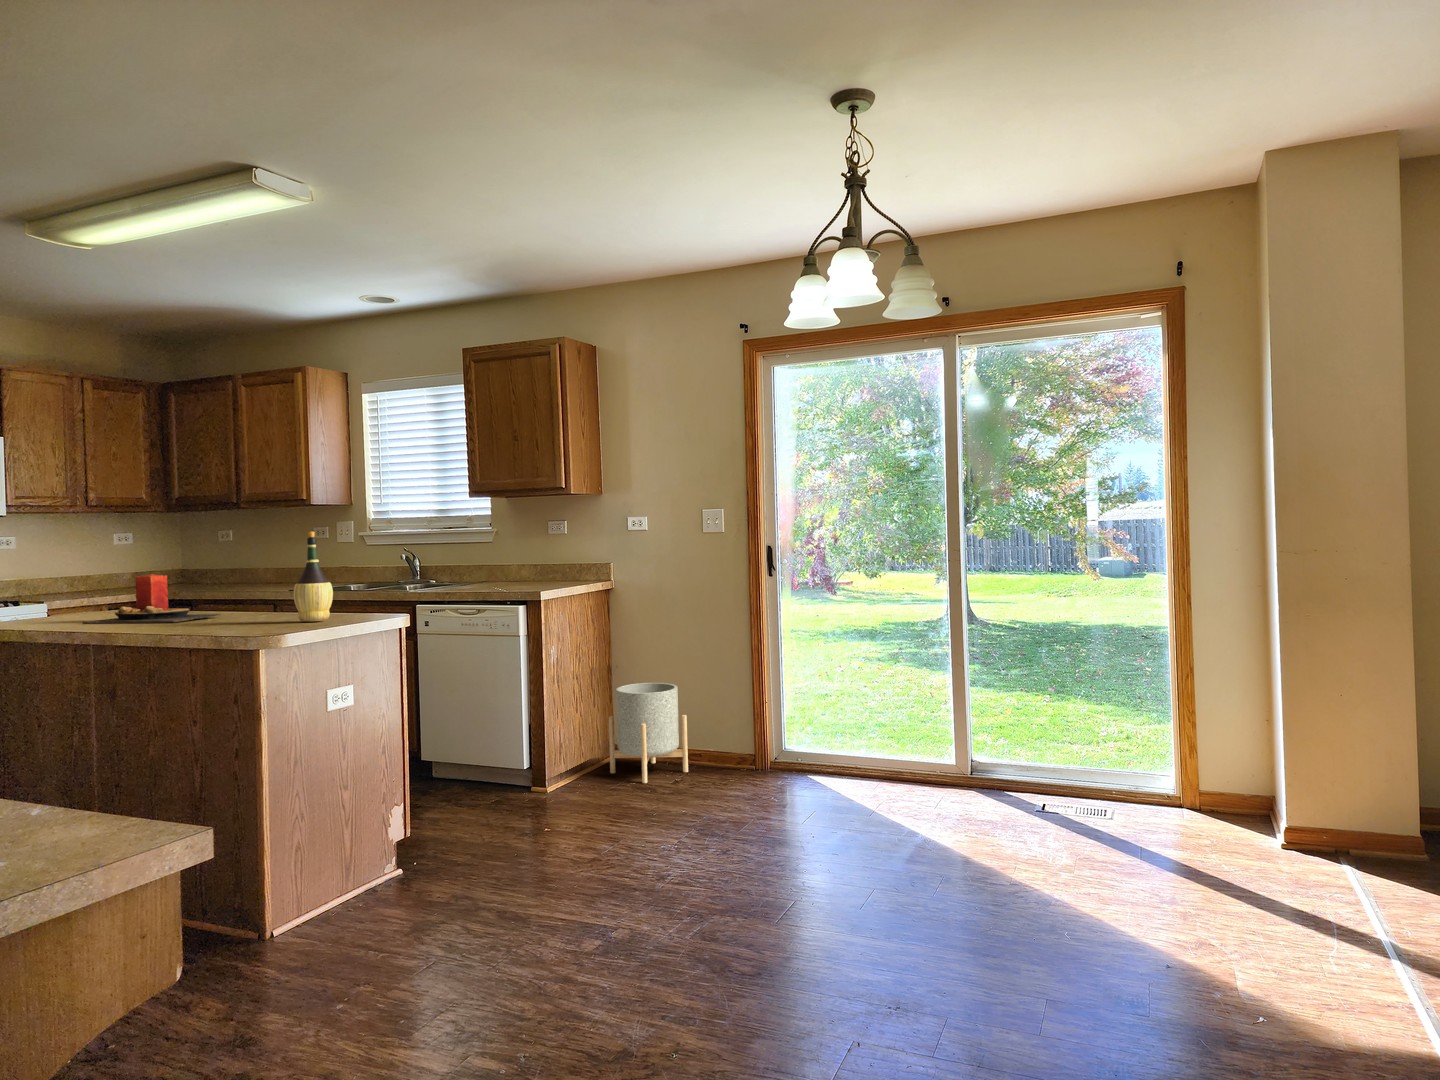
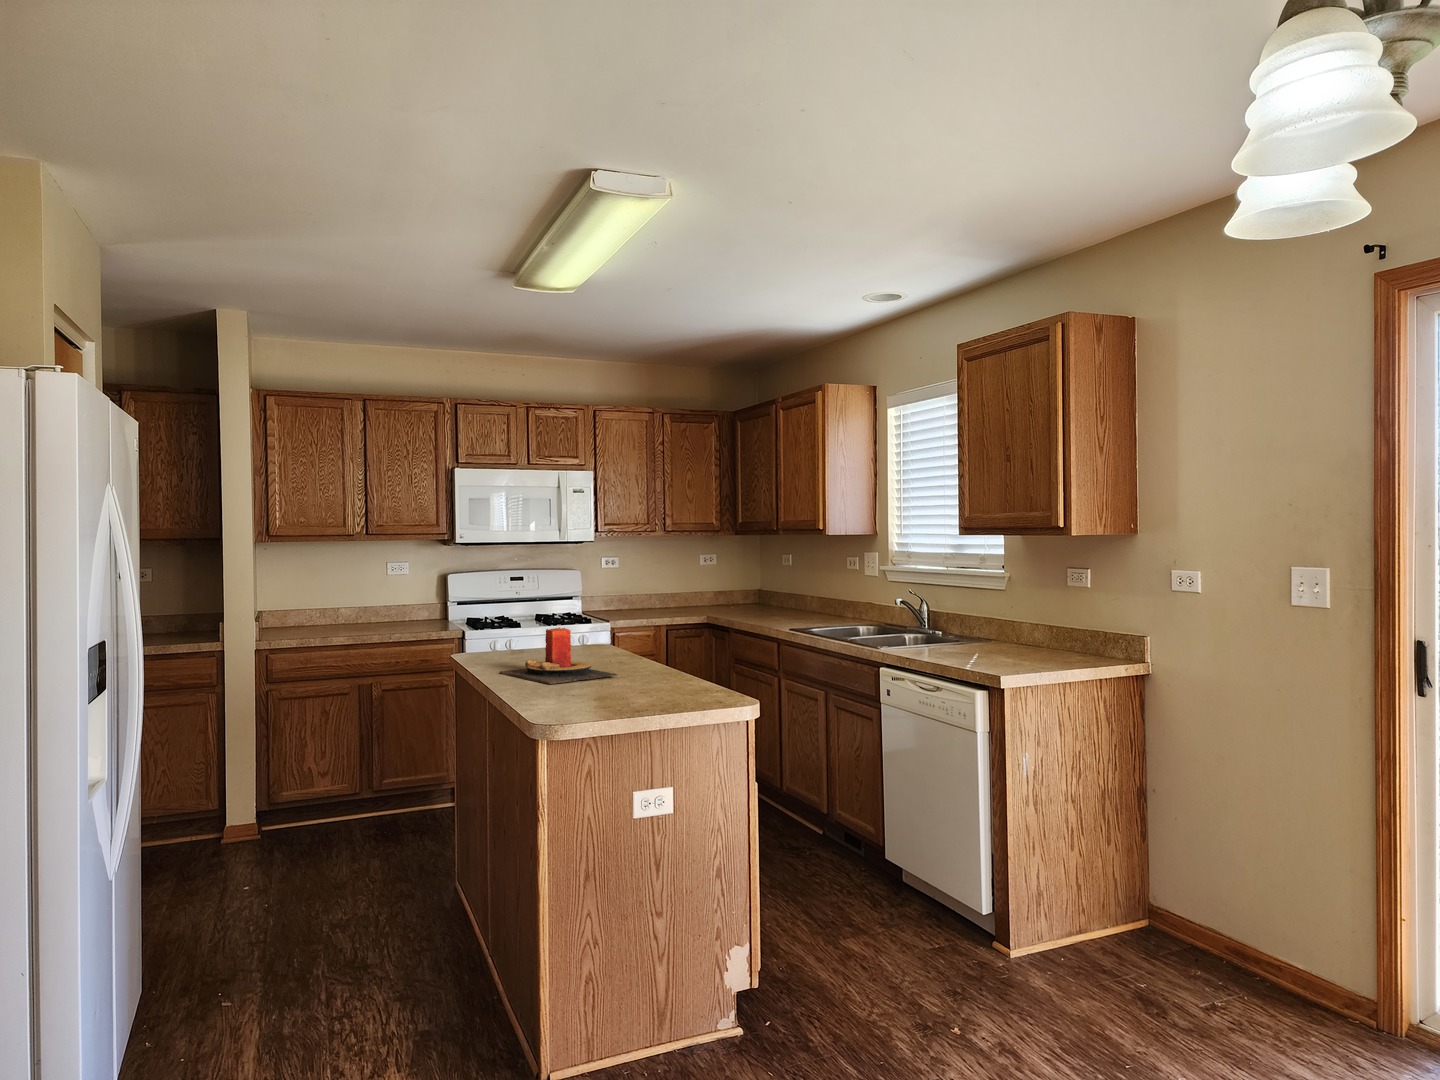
wine bottle: present [294,532,333,622] -> none [620,601,662,708]
planter: present [609,683,688,783] -> none [1118,823,1245,989]

